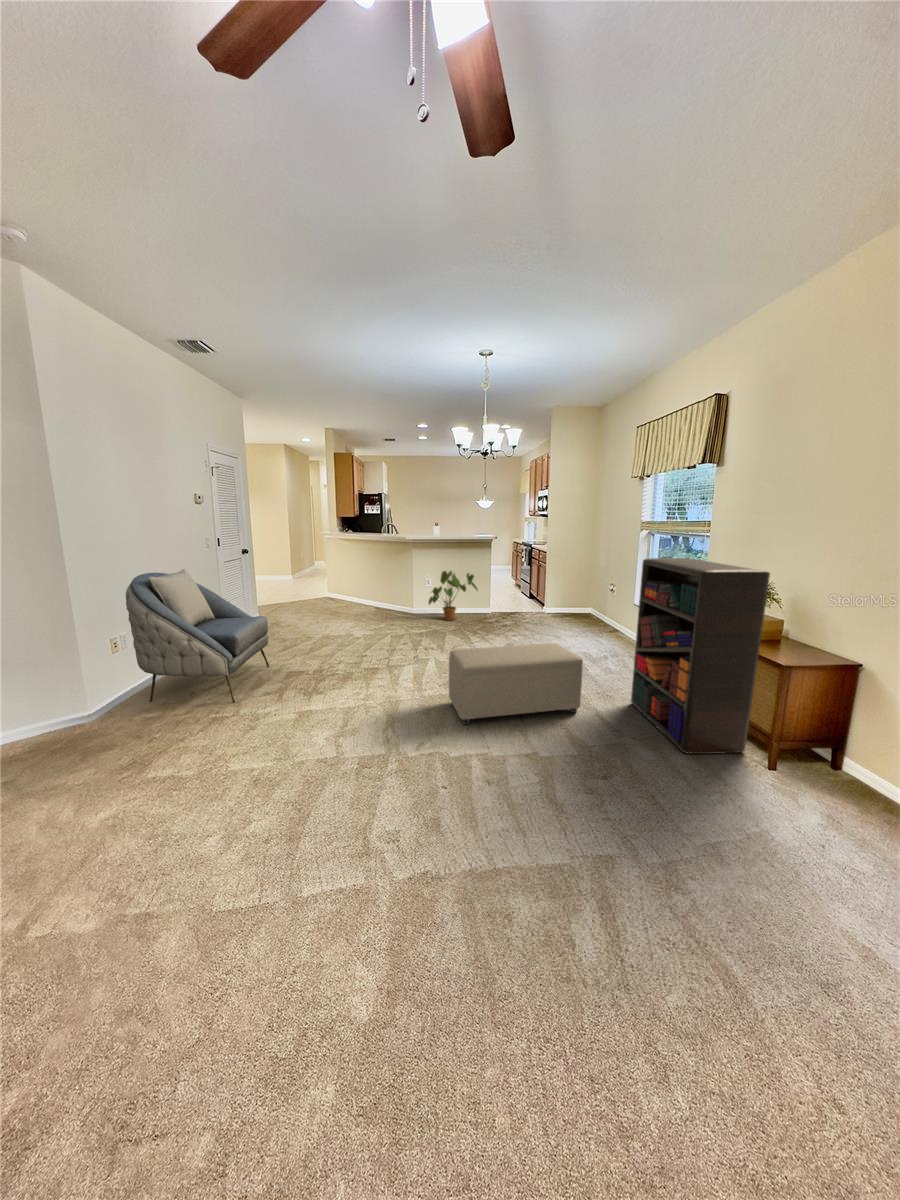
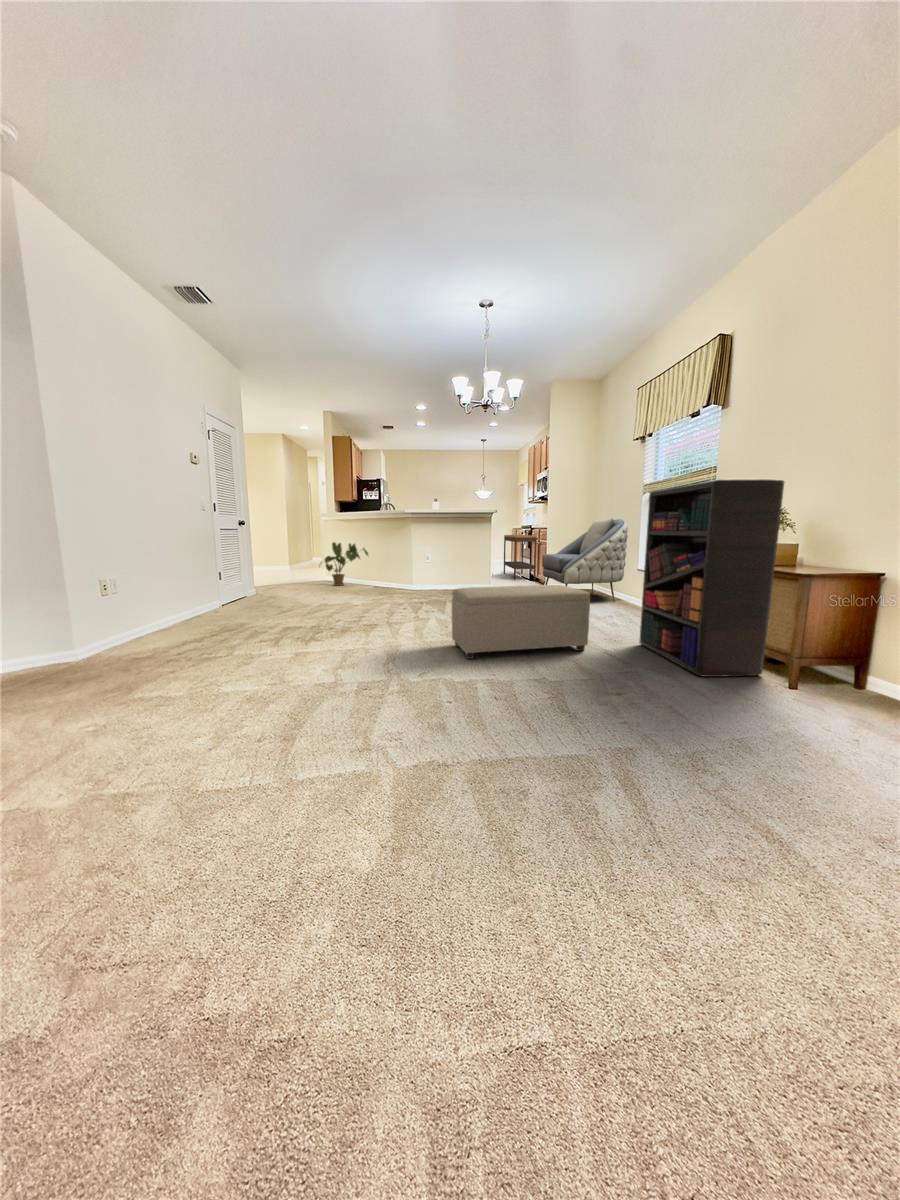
console table: none [504,551,537,600] -> present [504,535,537,580]
armchair: present [126,569,269,702] -> present [542,518,628,602]
house plant: present [428,571,478,620] -> present [324,542,368,586]

